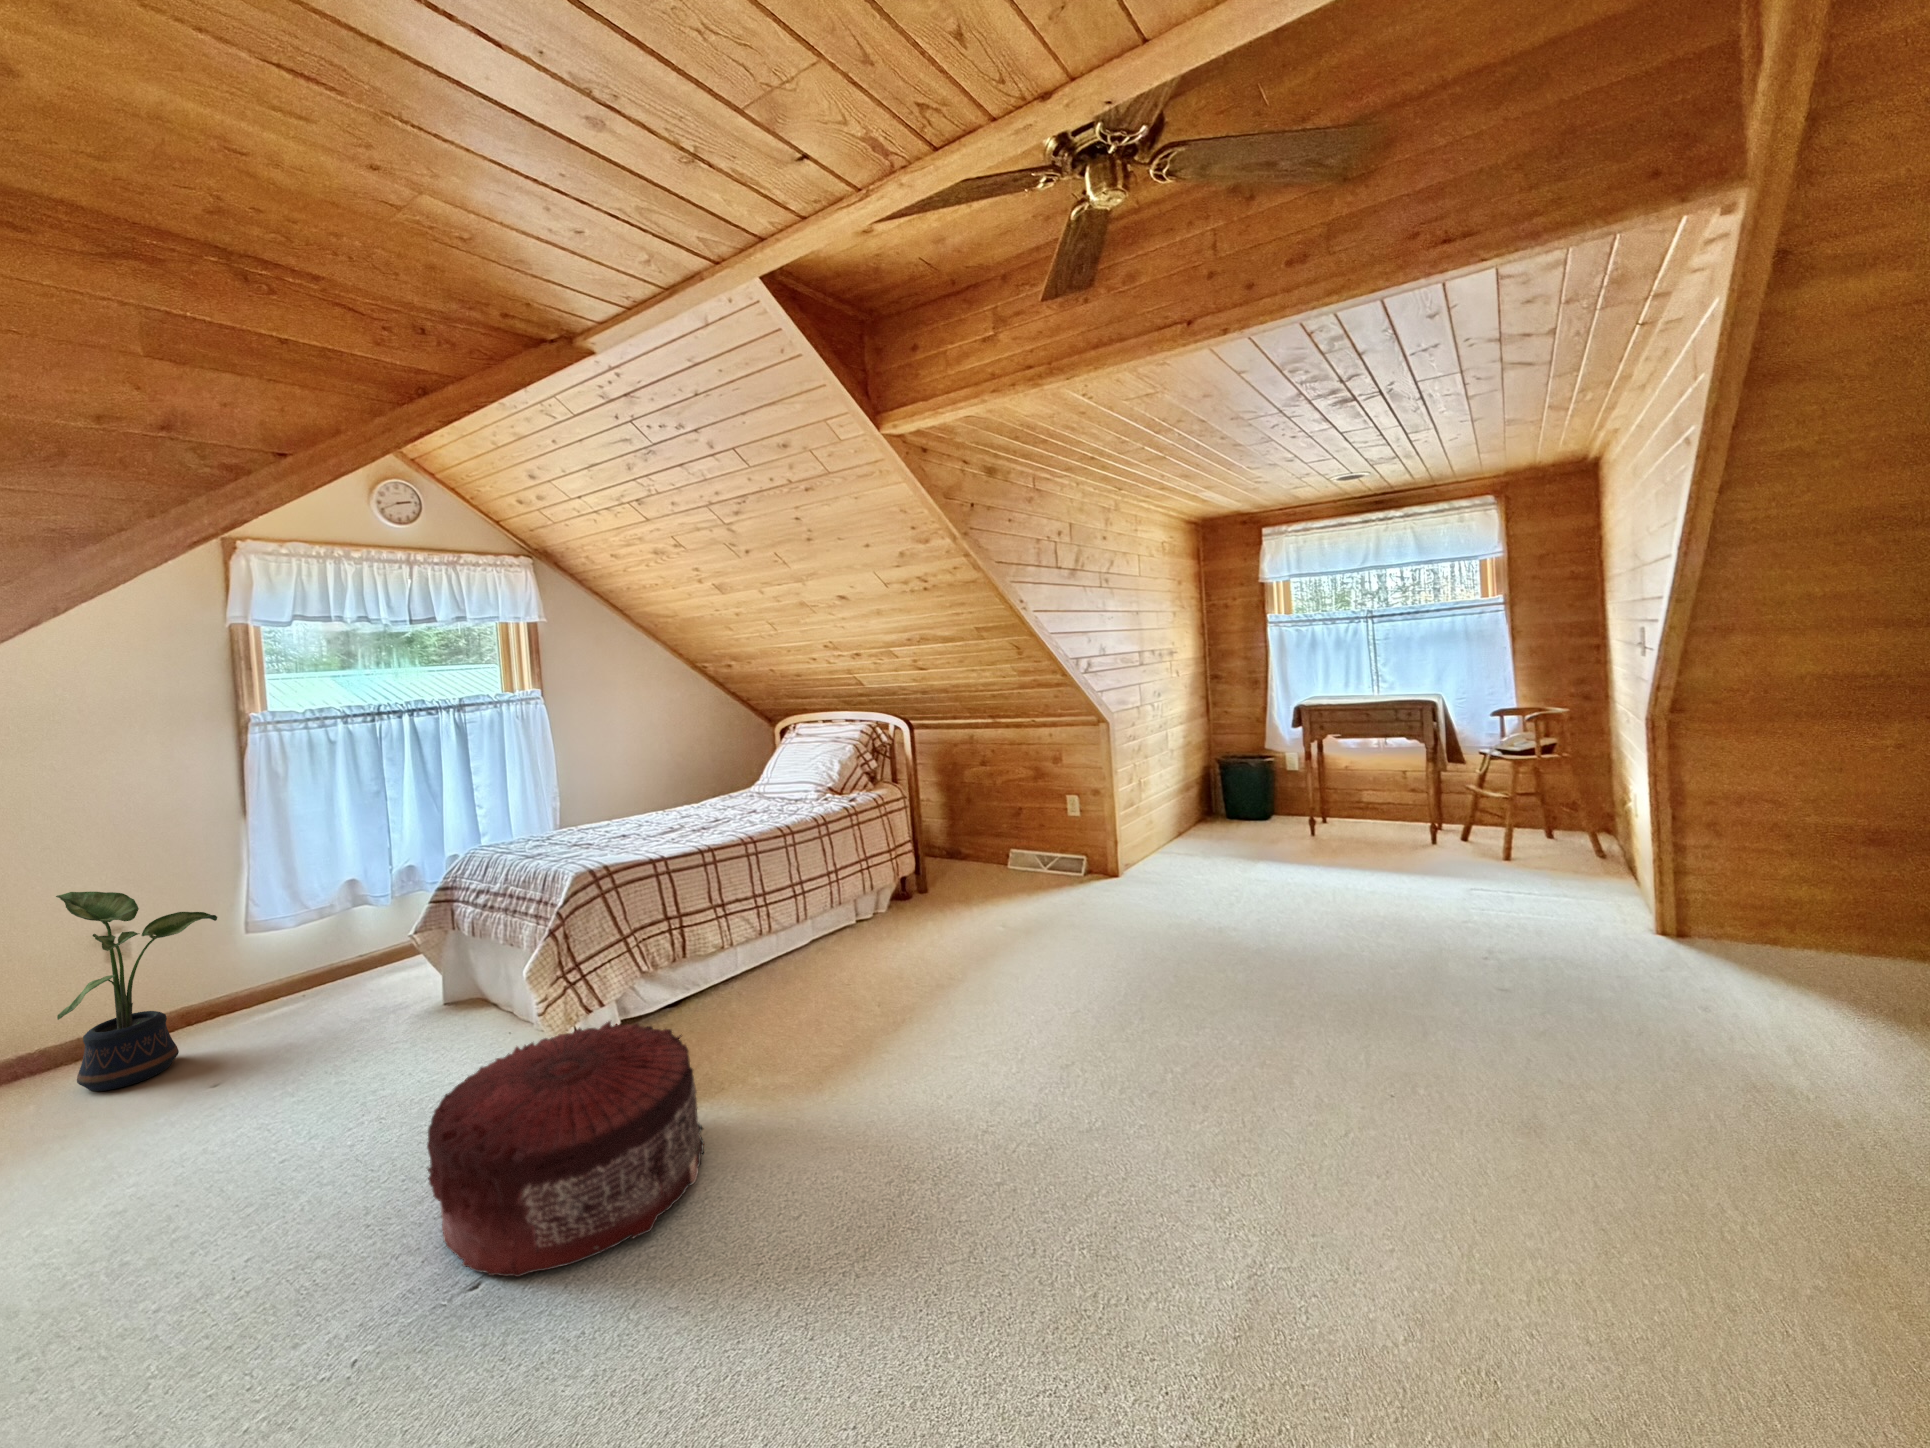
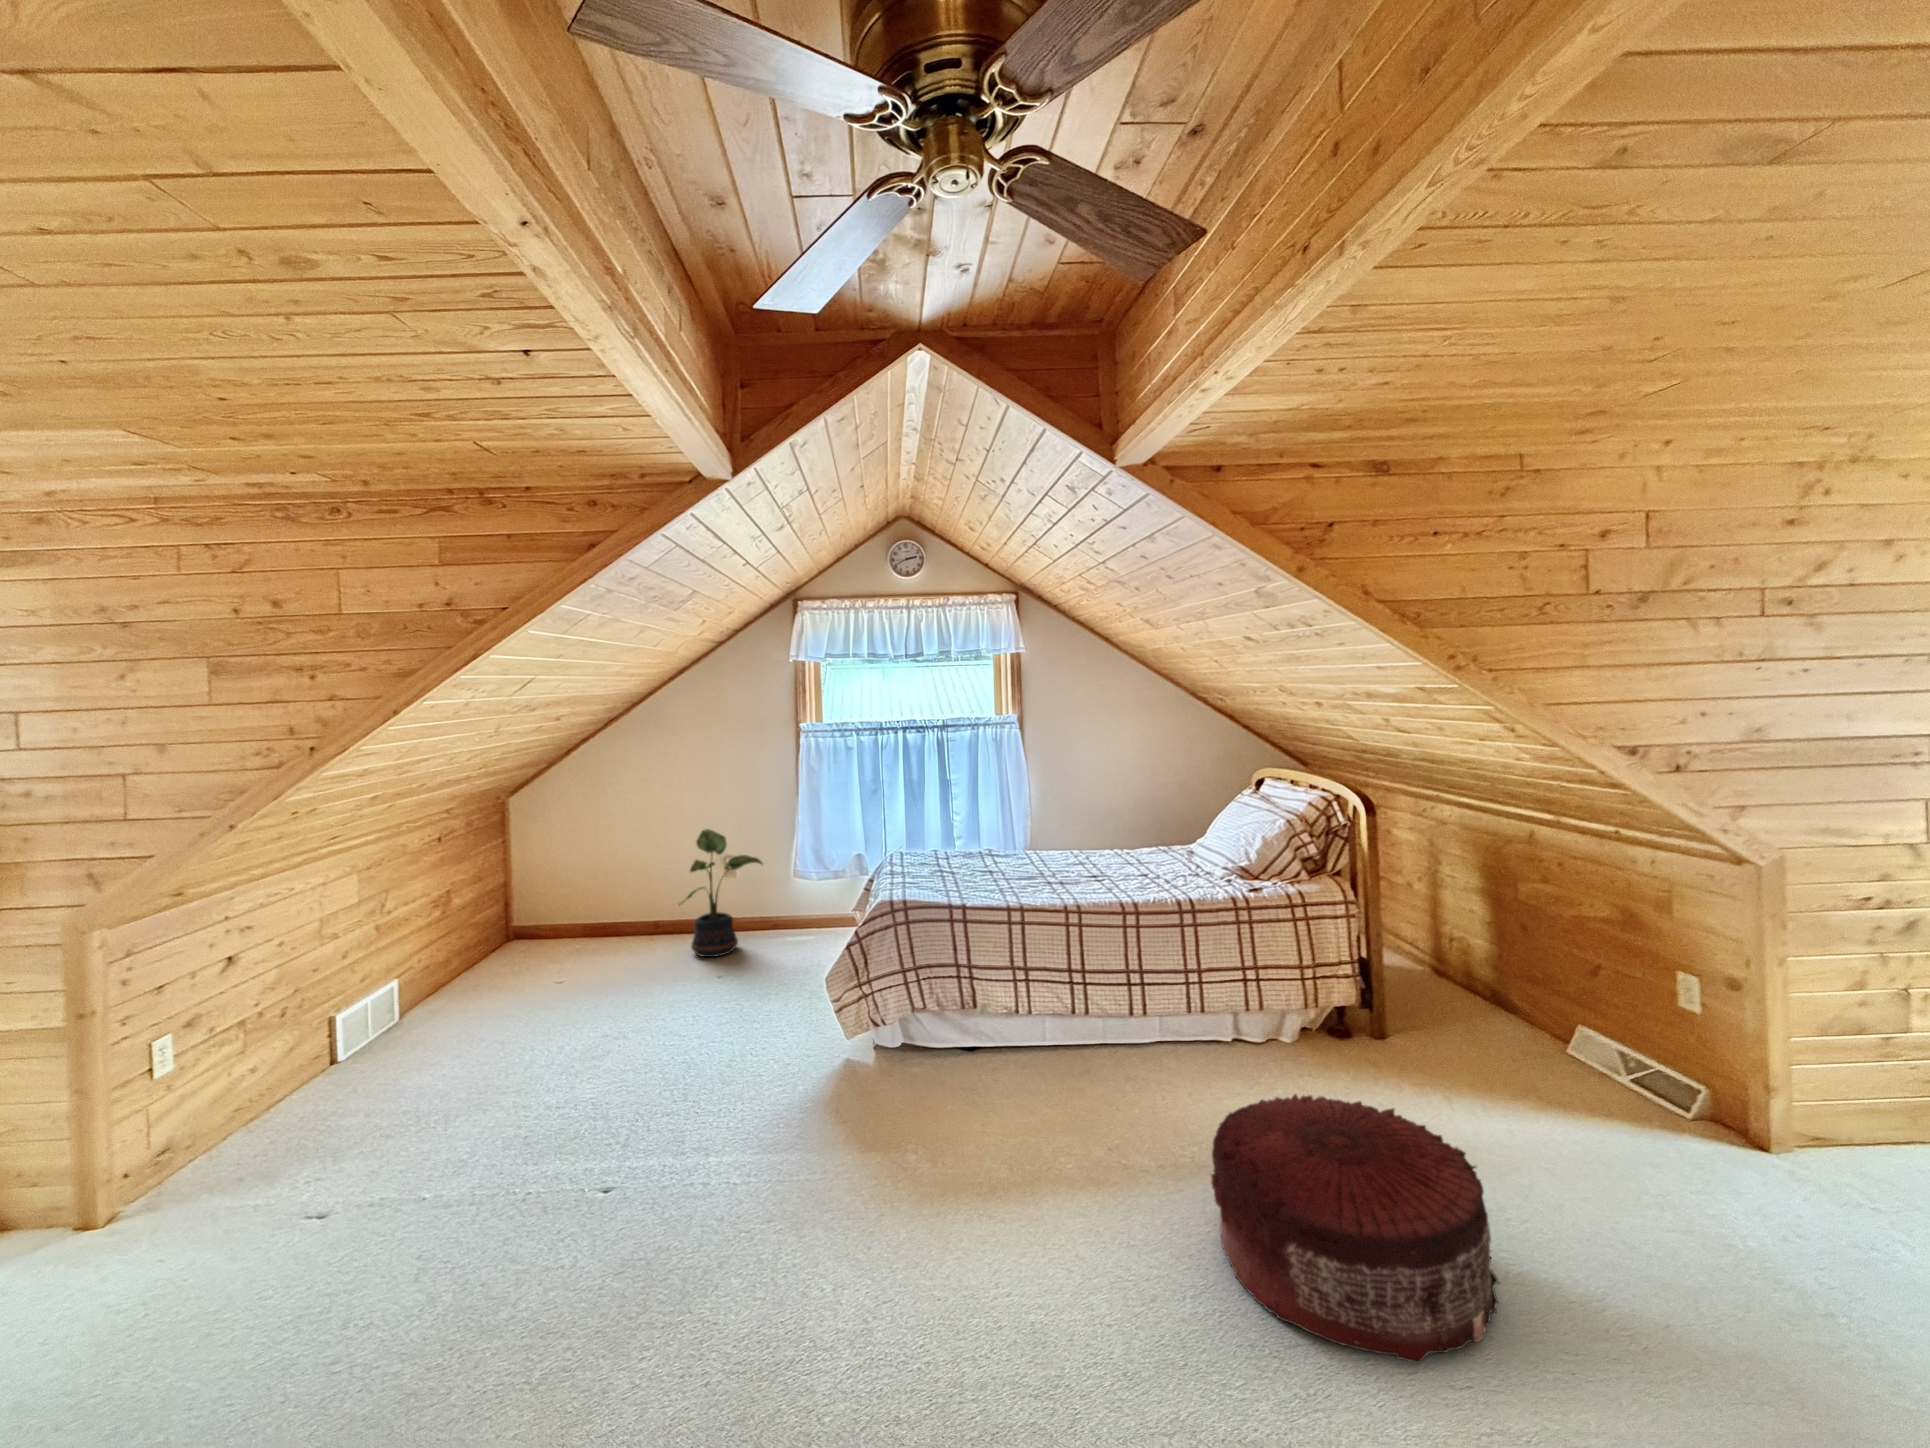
pouf: present [427,1021,704,1277] -> present [1211,1094,1498,1363]

